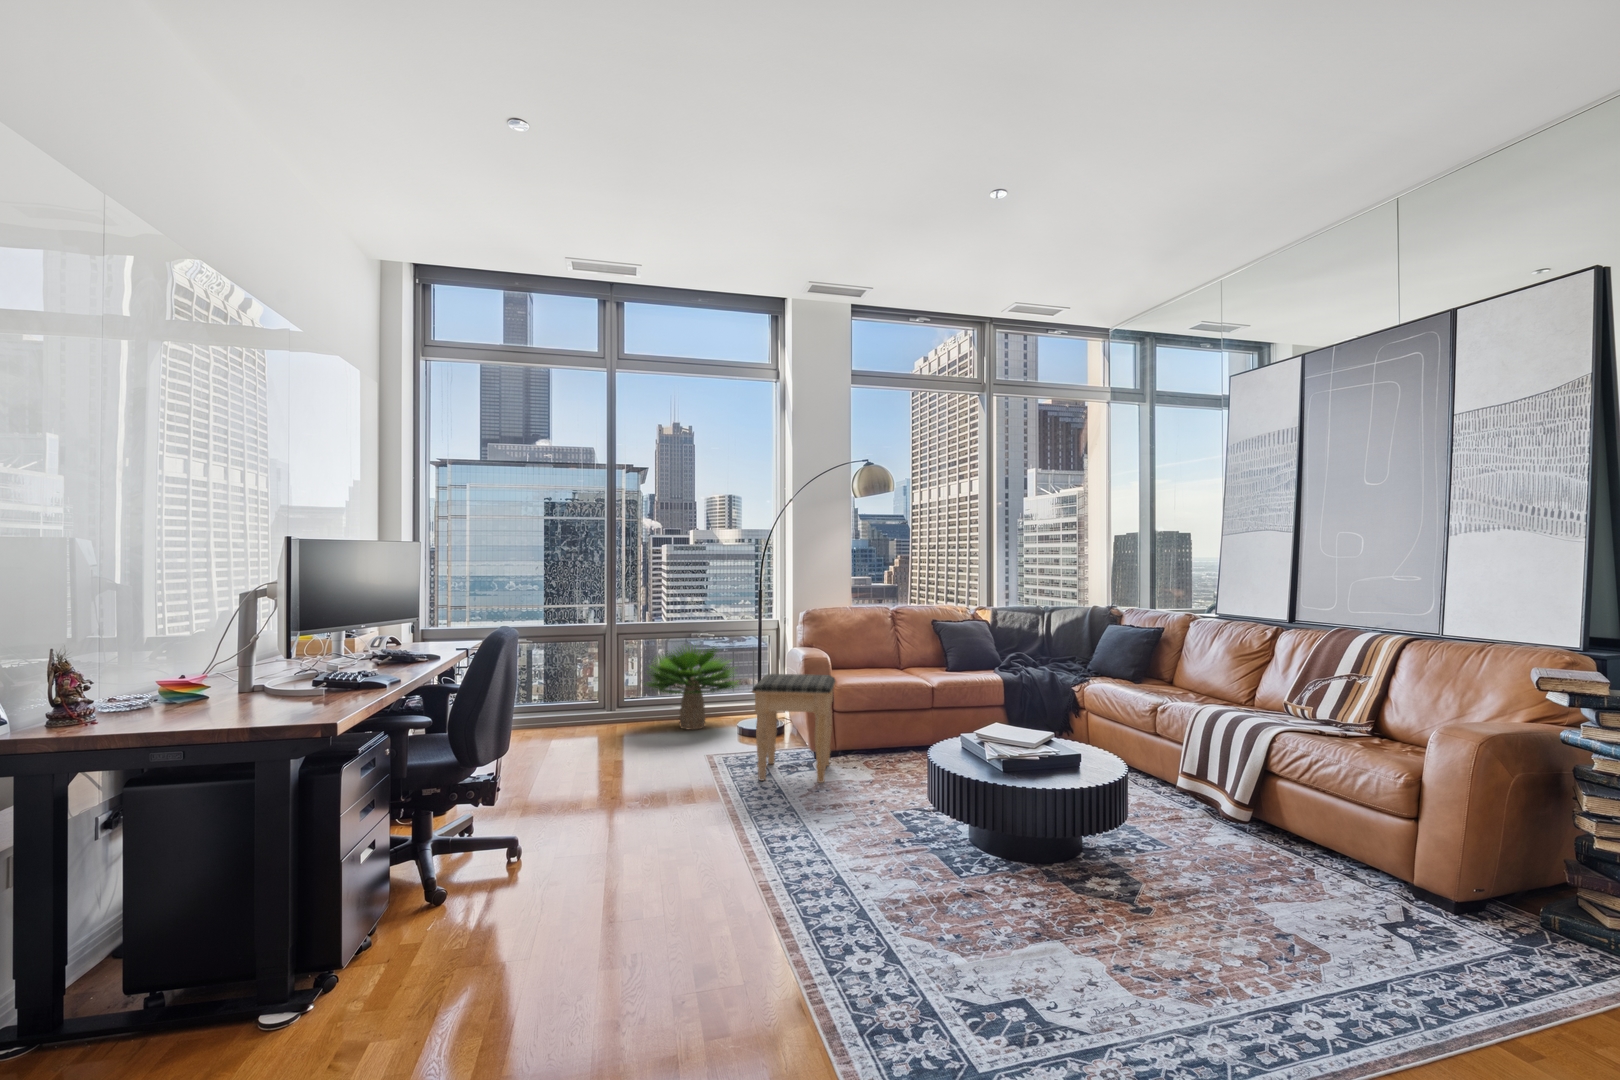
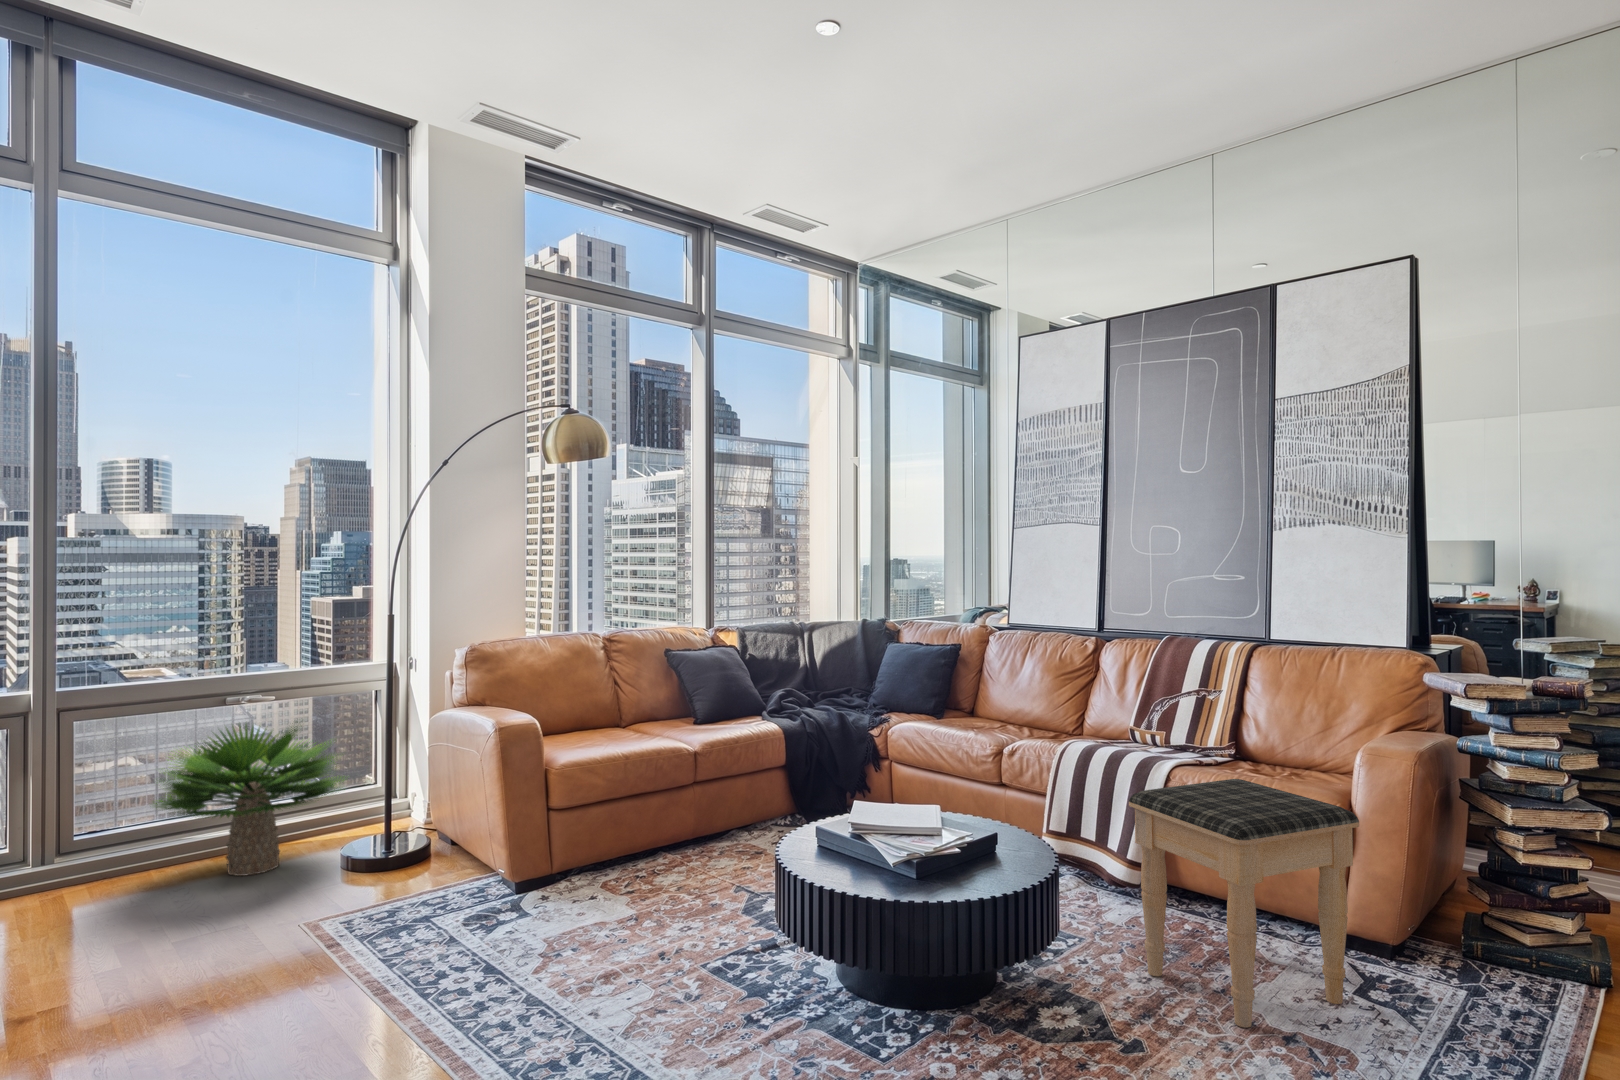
footstool: present [752,674,836,783] -> present [1129,779,1359,1028]

